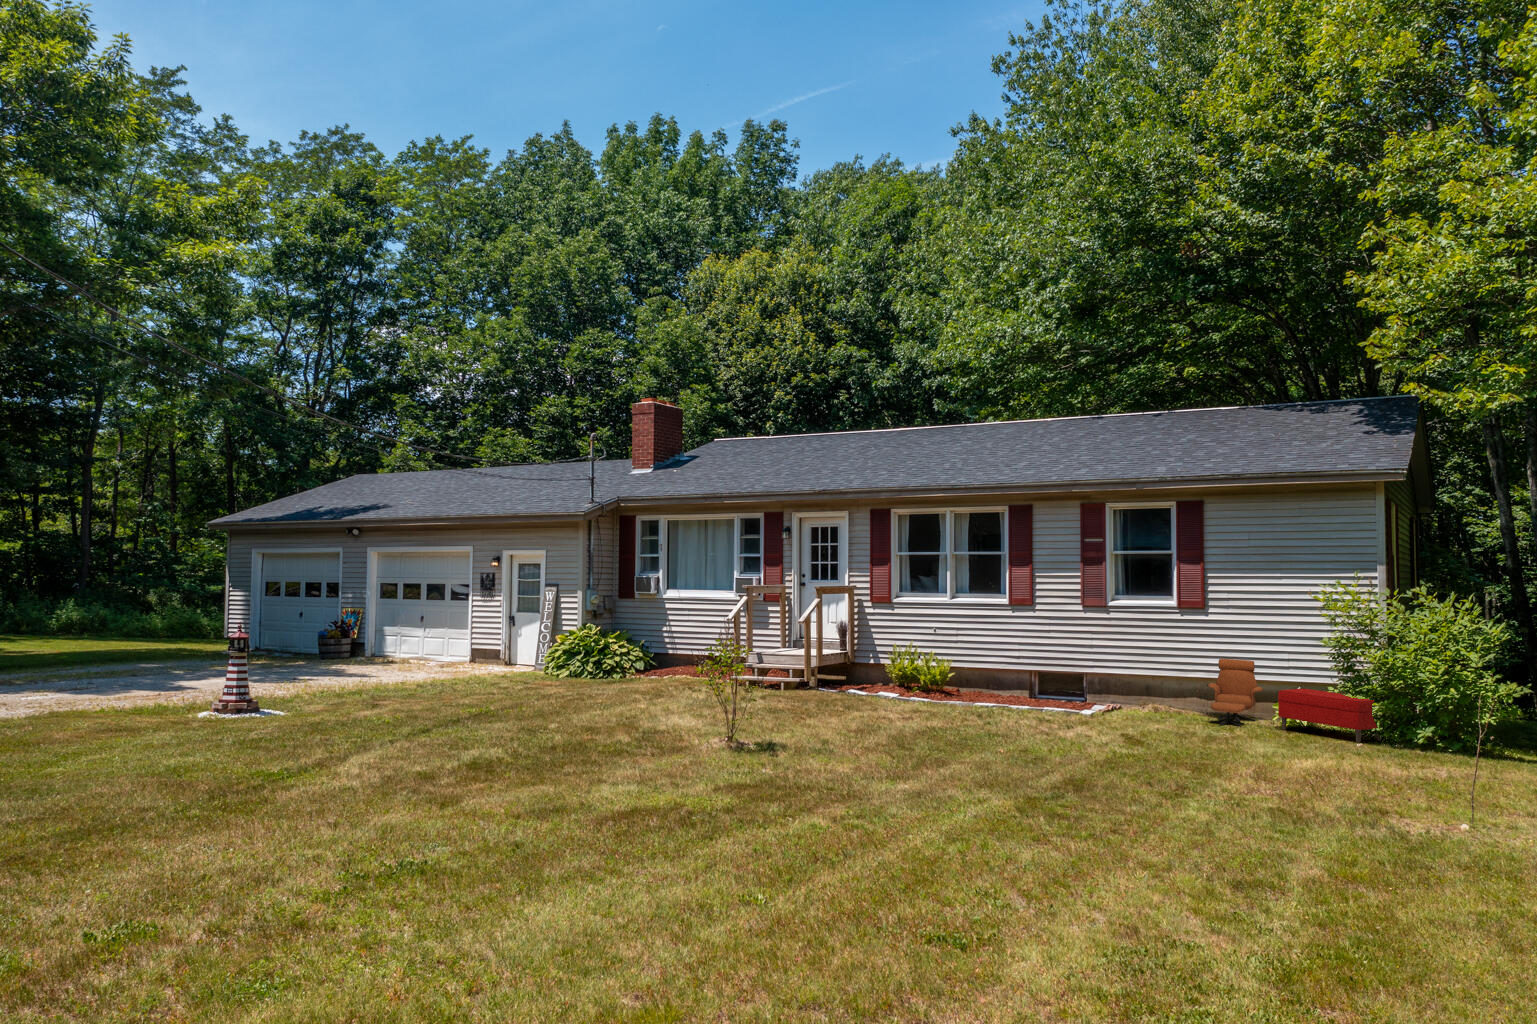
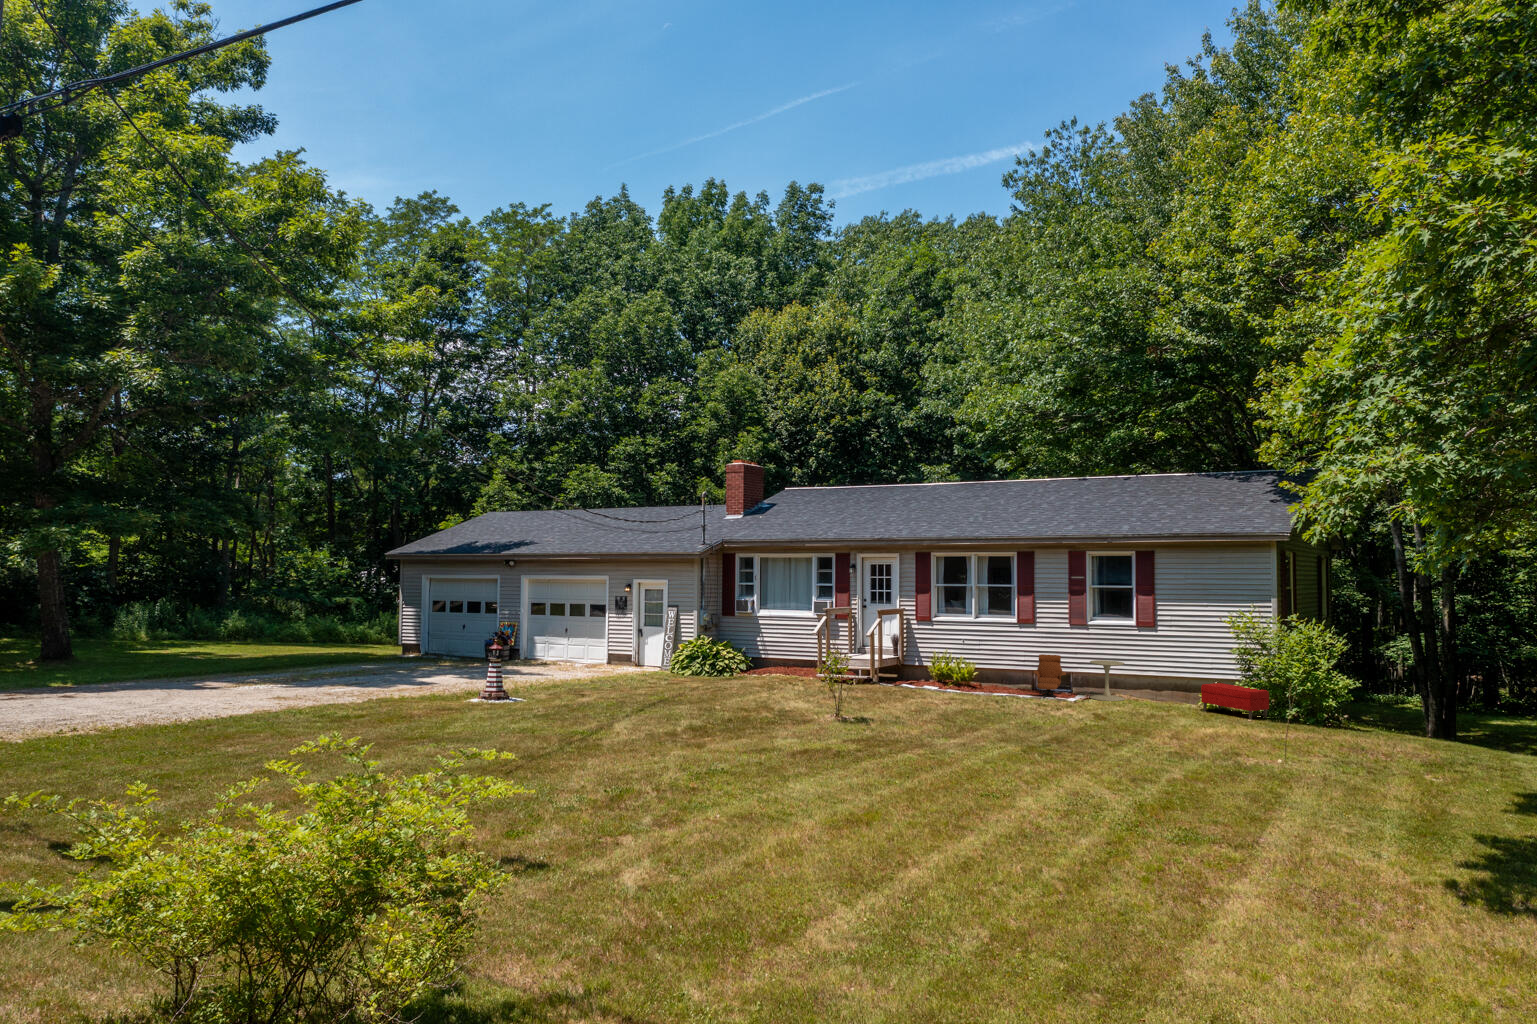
pedestal table: none [1111,657,1161,715] -> present [1090,660,1125,701]
lounge chair: present [1208,659,1263,727] -> present [1033,654,1066,698]

